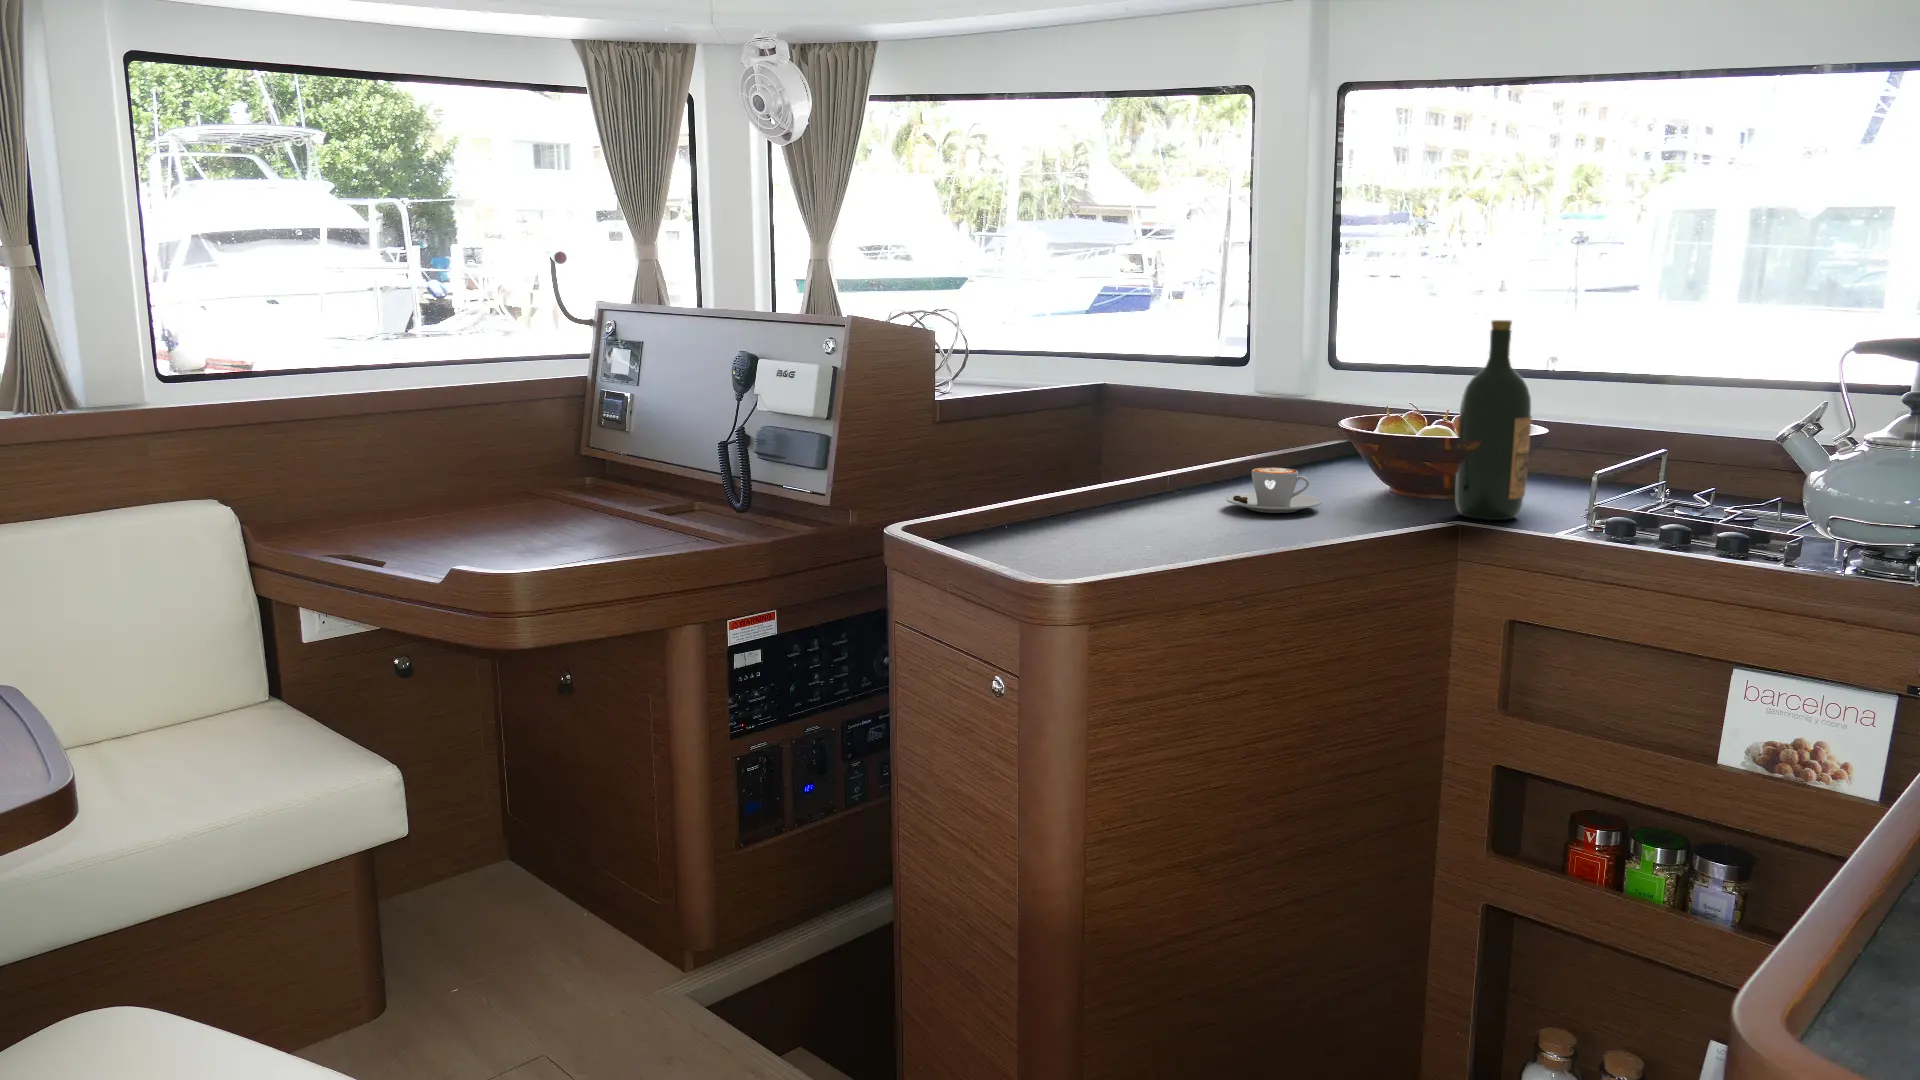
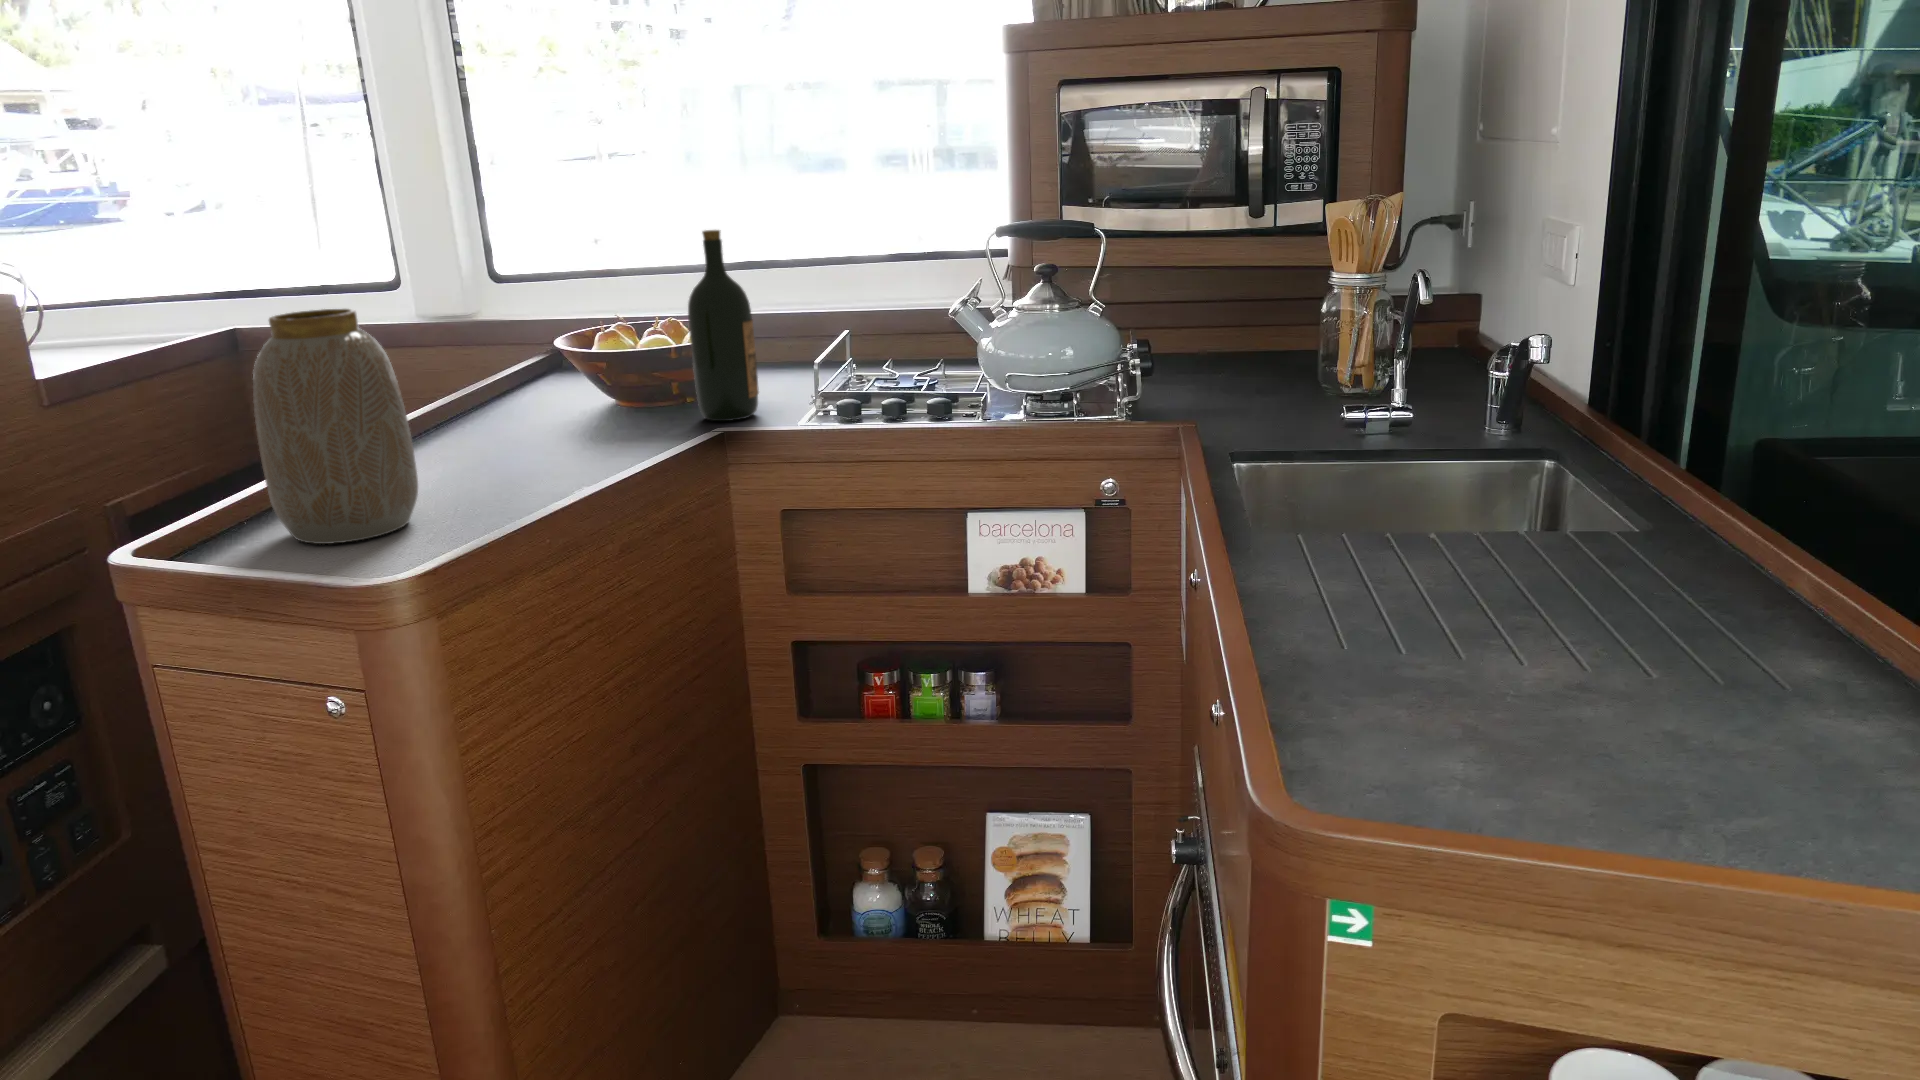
vase: none [1017,353,1137,553] -> present [253,309,418,544]
coffee cup: present [1226,468,1322,513] -> none [474,401,575,451]

